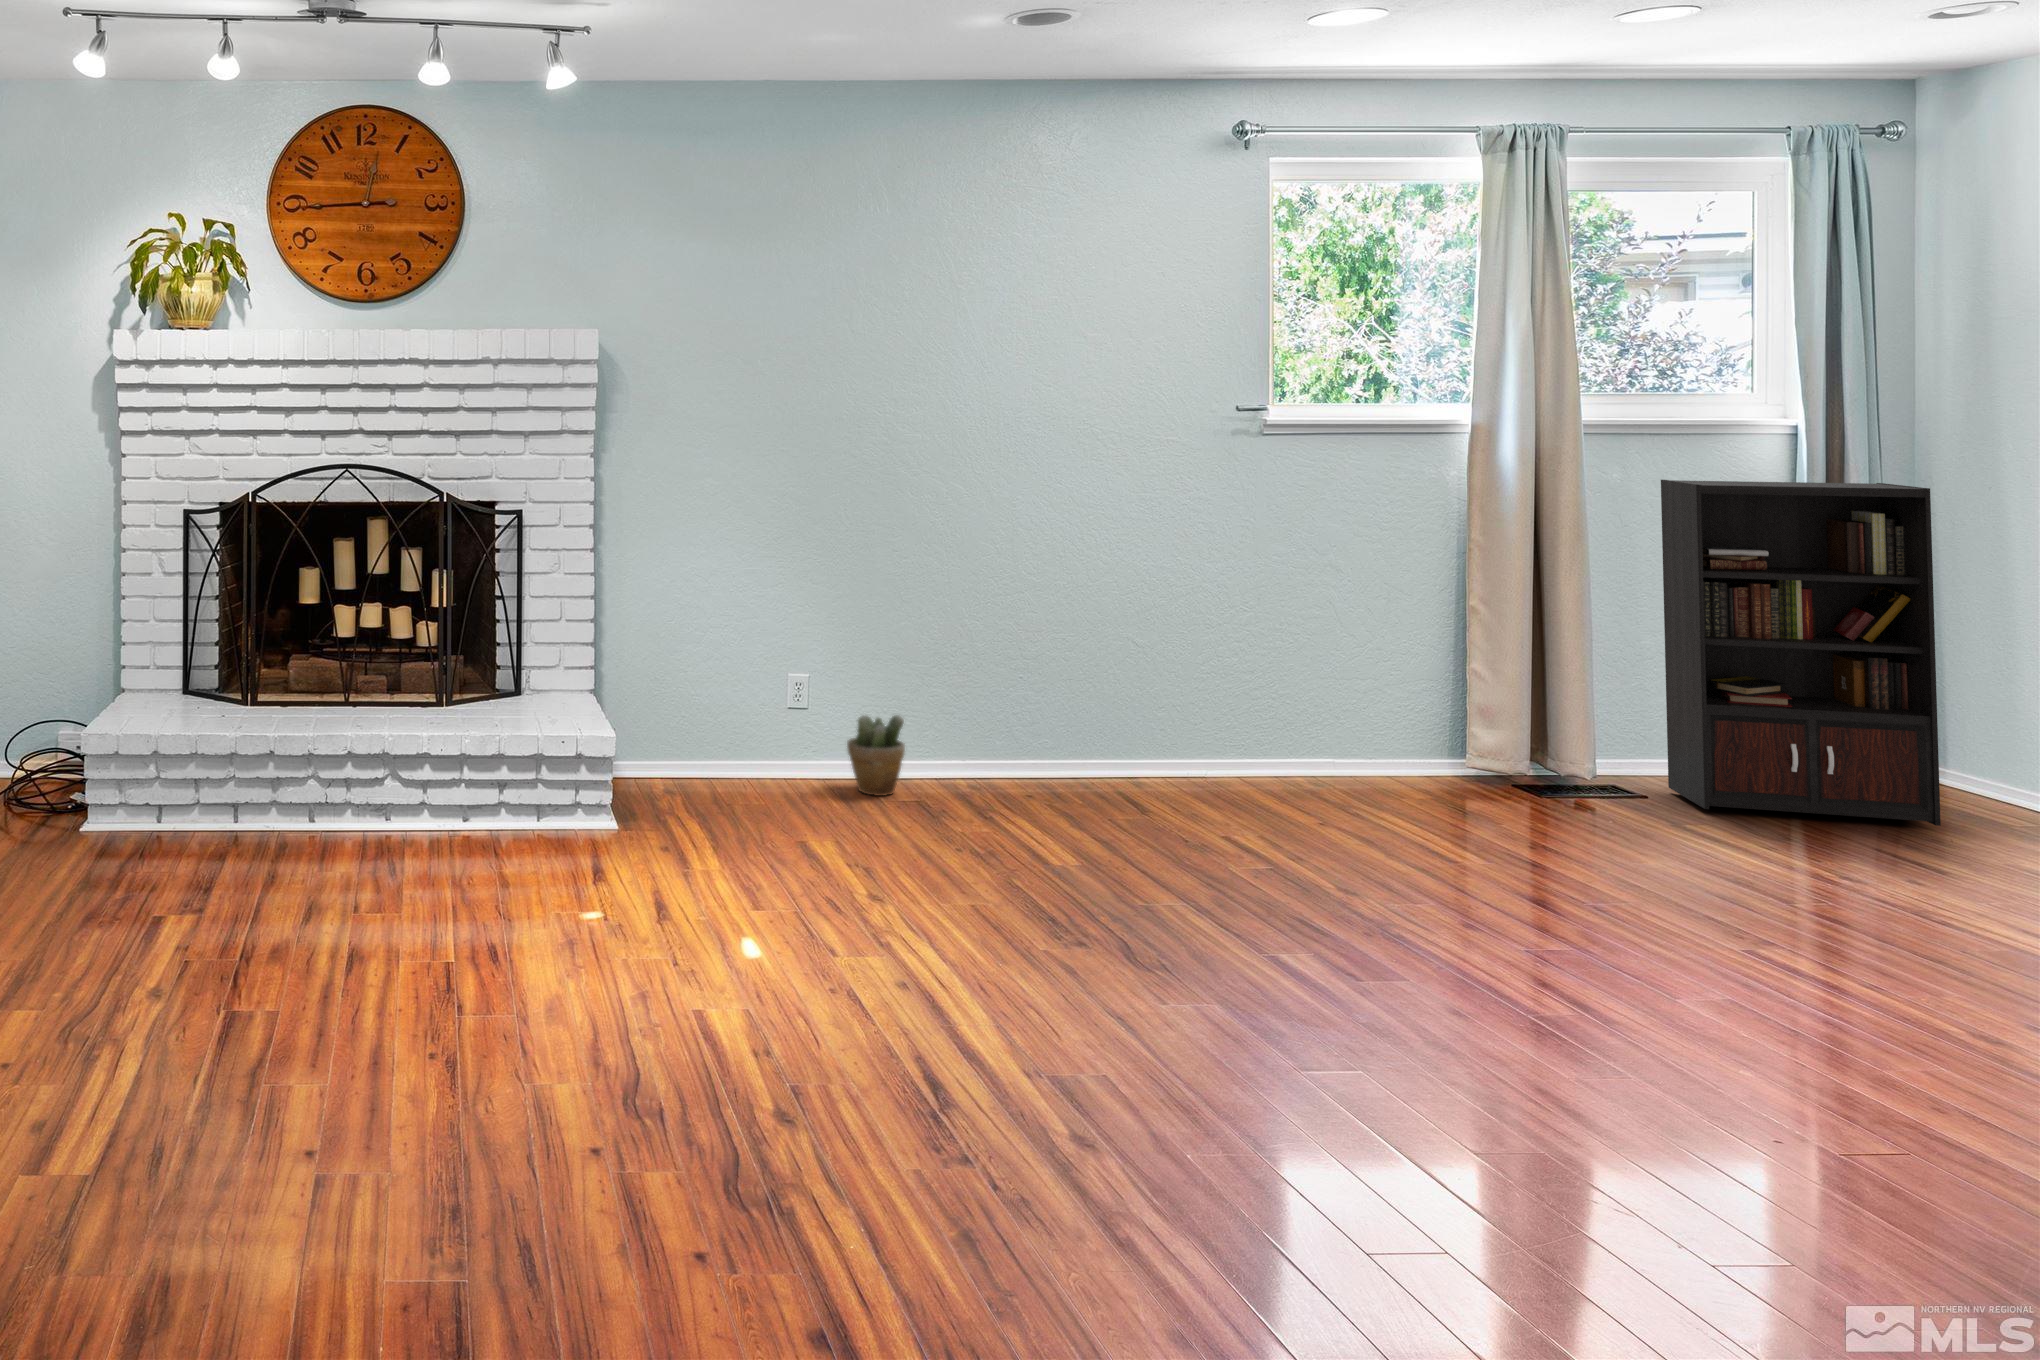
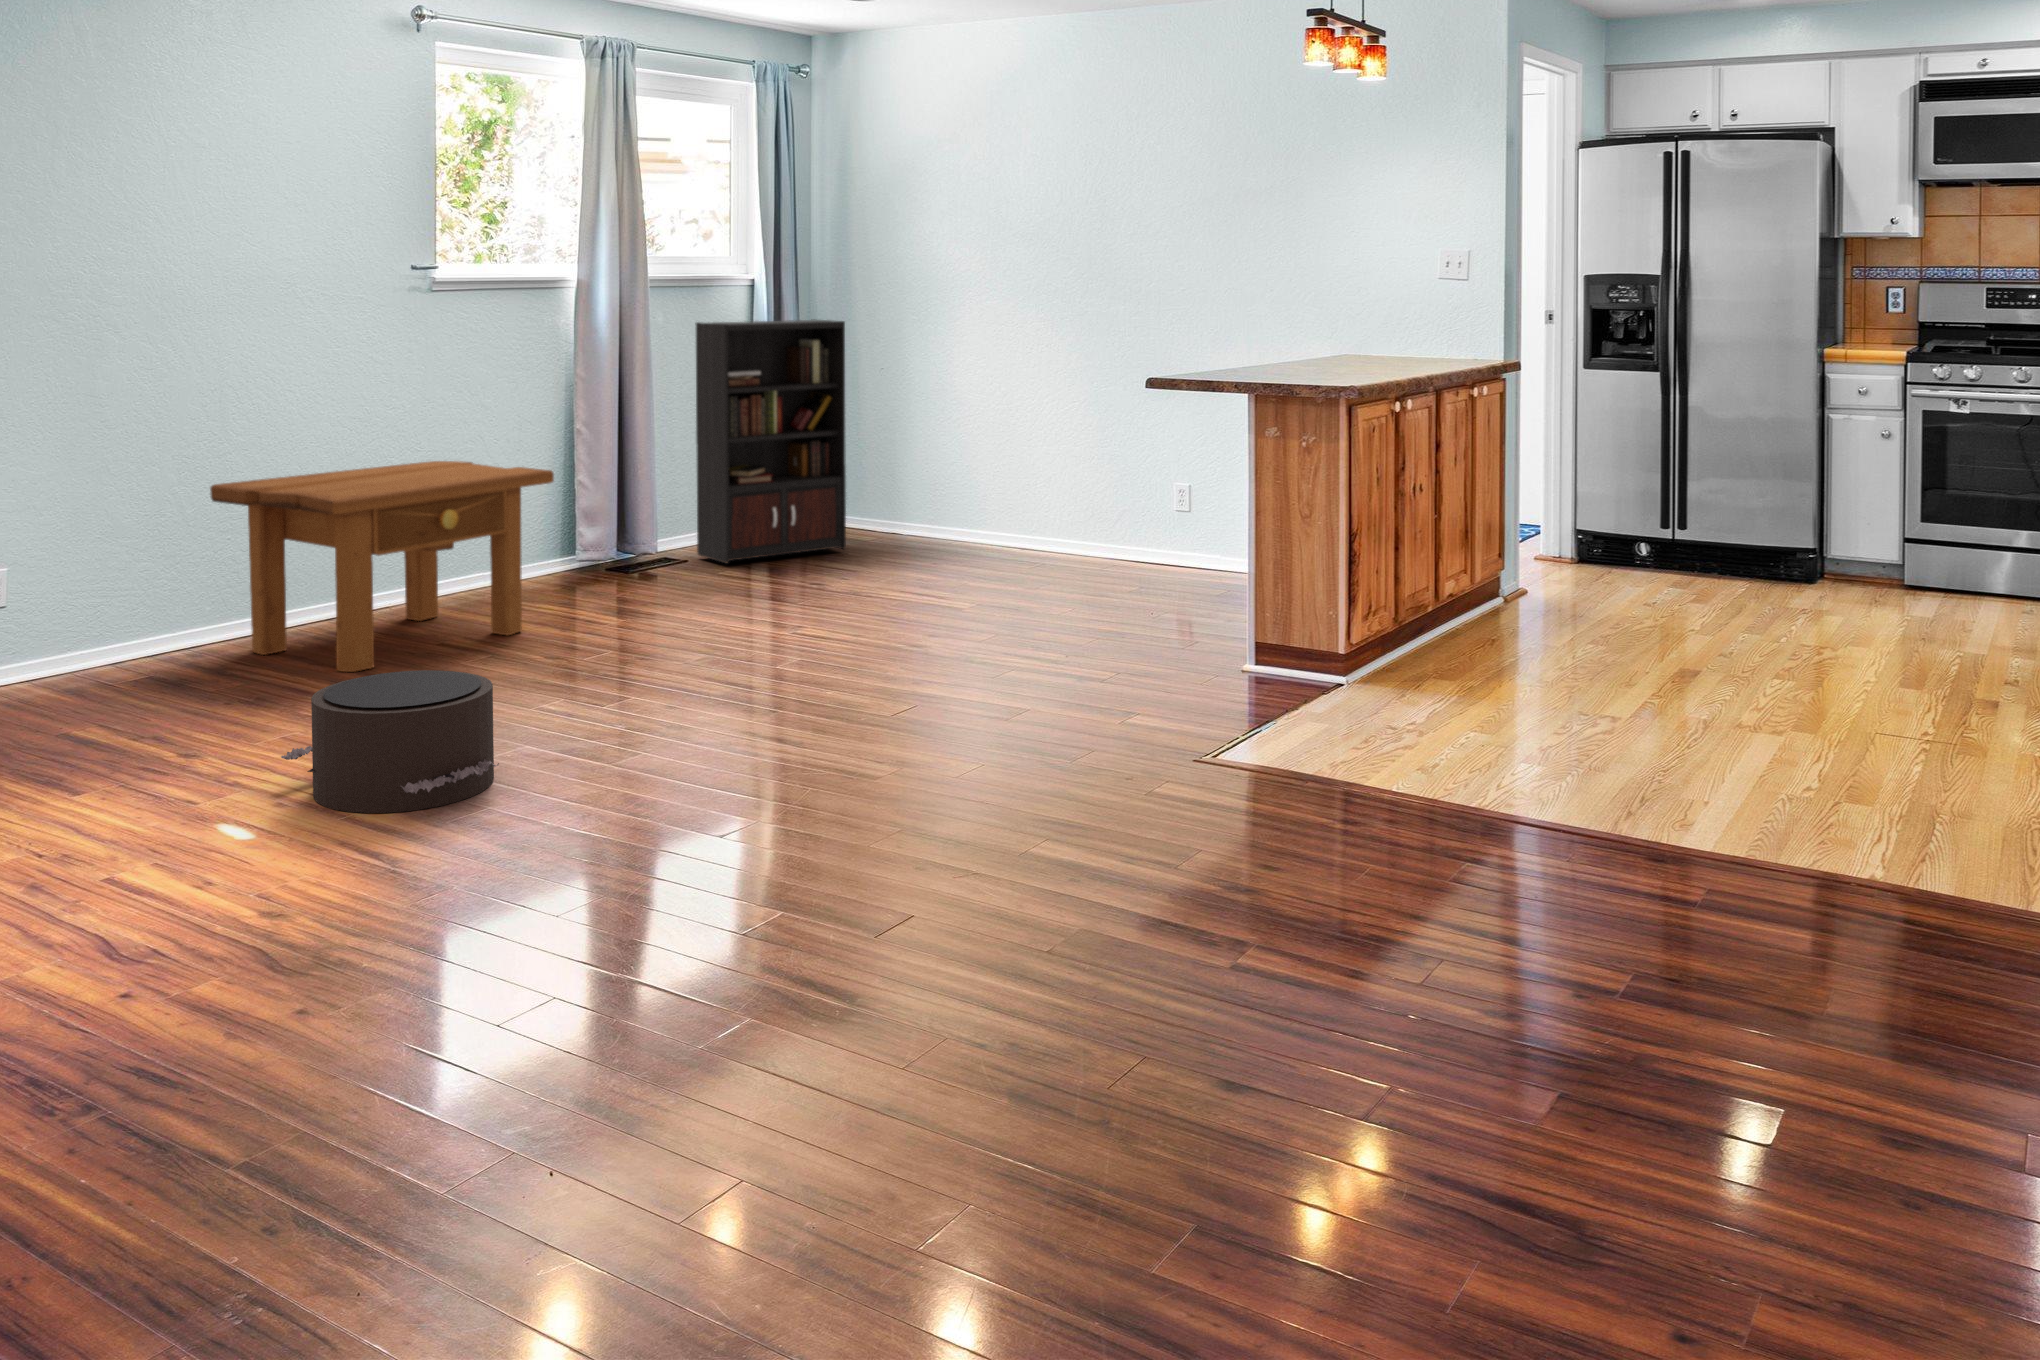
side table: none [990,621,1376,846] -> present [210,461,554,672]
potted plant: present [847,715,905,796] -> none [56,594,125,683]
pouf: none [901,865,1119,1049] -> present [281,670,499,813]

